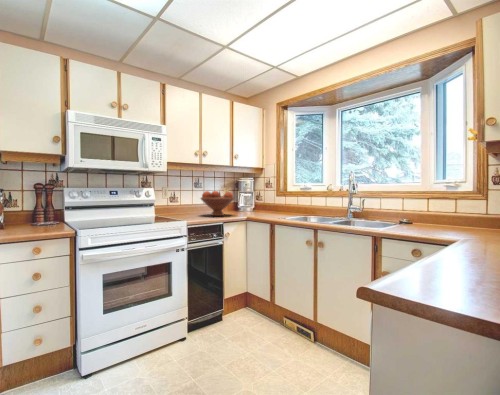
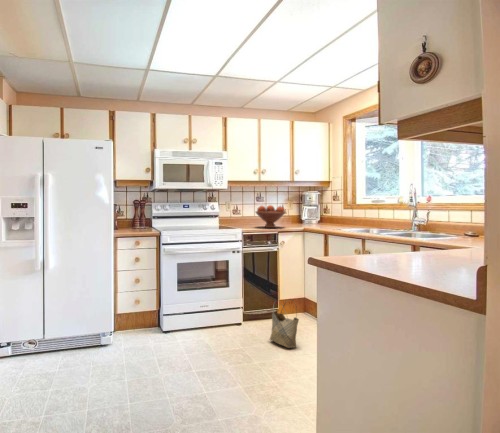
woven basket: none [247,307,289,378] -> present [270,305,299,348]

